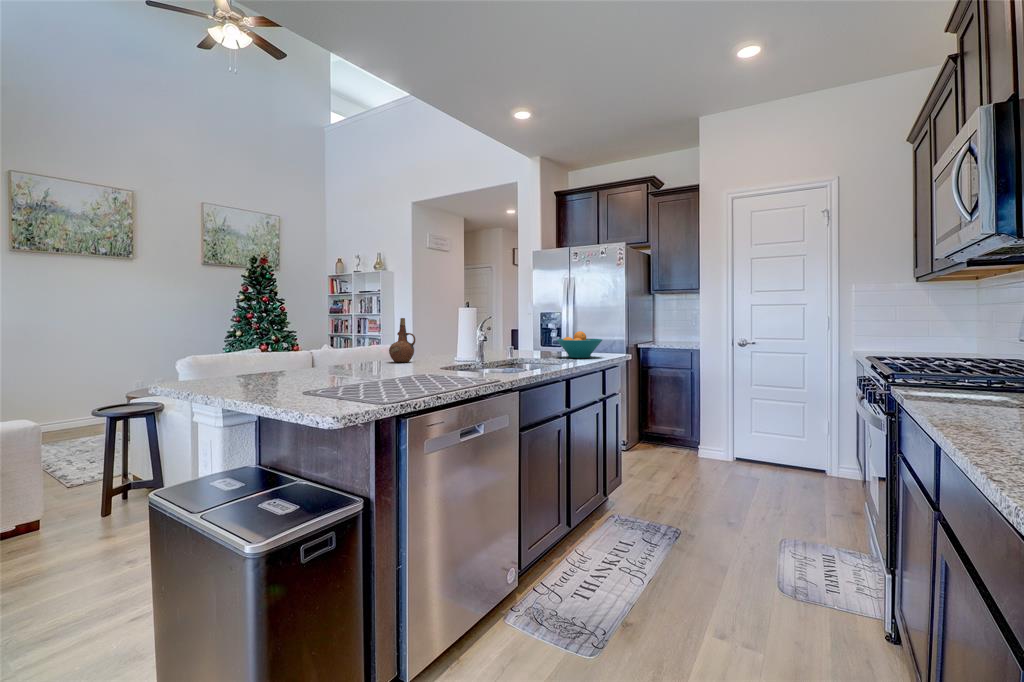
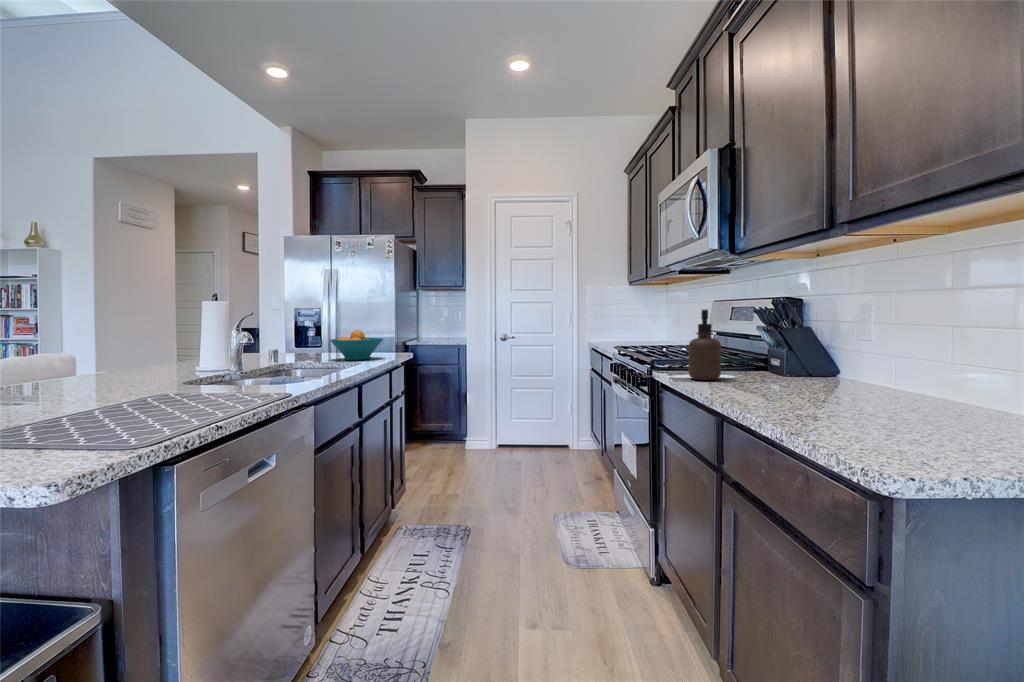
soap dispenser: none [937,311,990,400] -> present [688,309,721,380]
ceramic pitcher: present [389,318,415,362] -> none [79,315,126,378]

